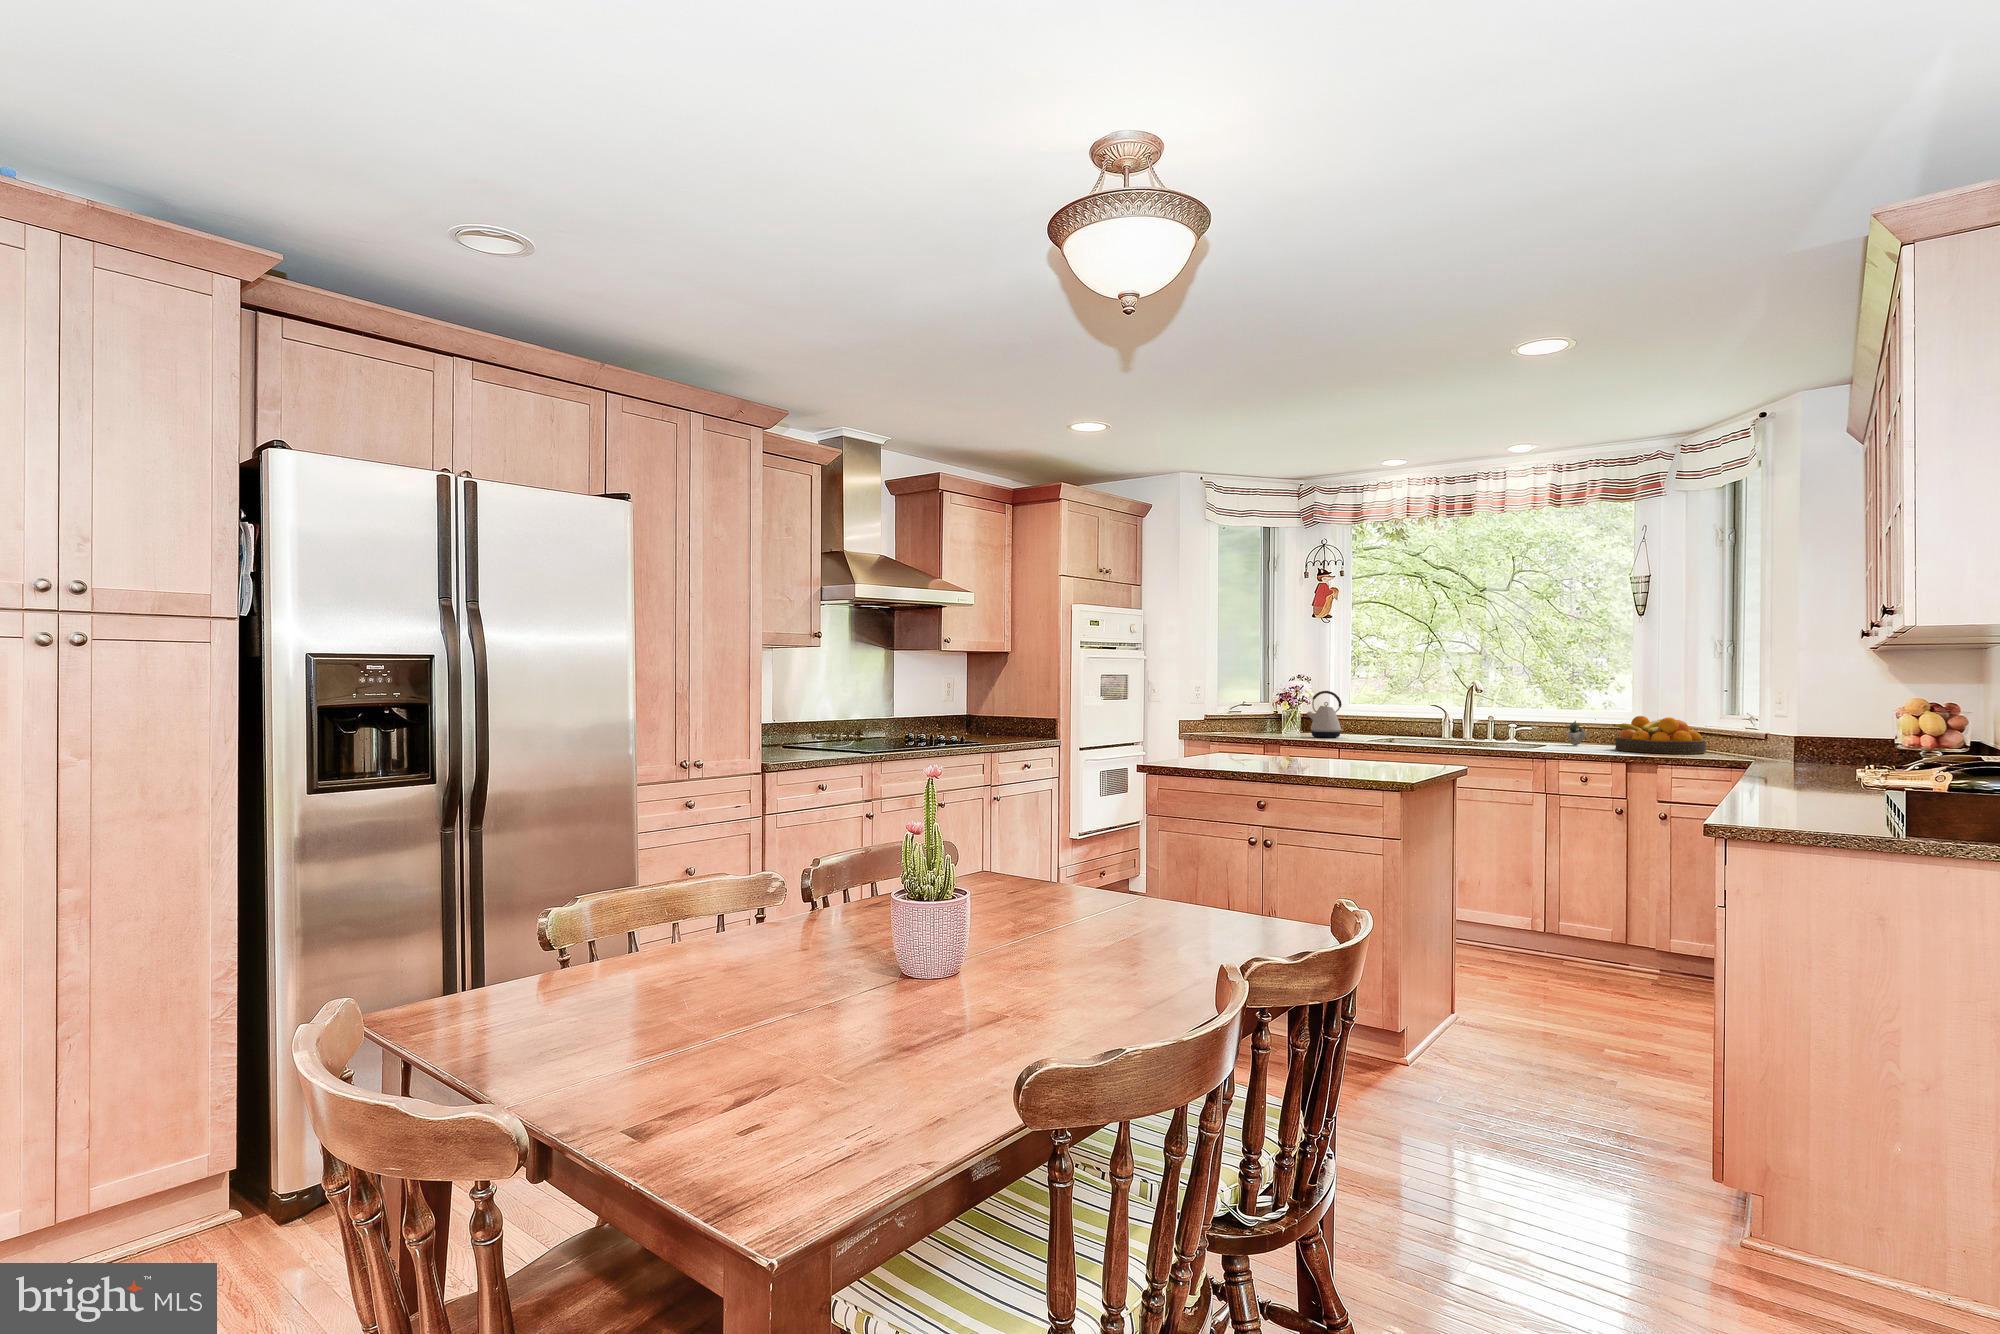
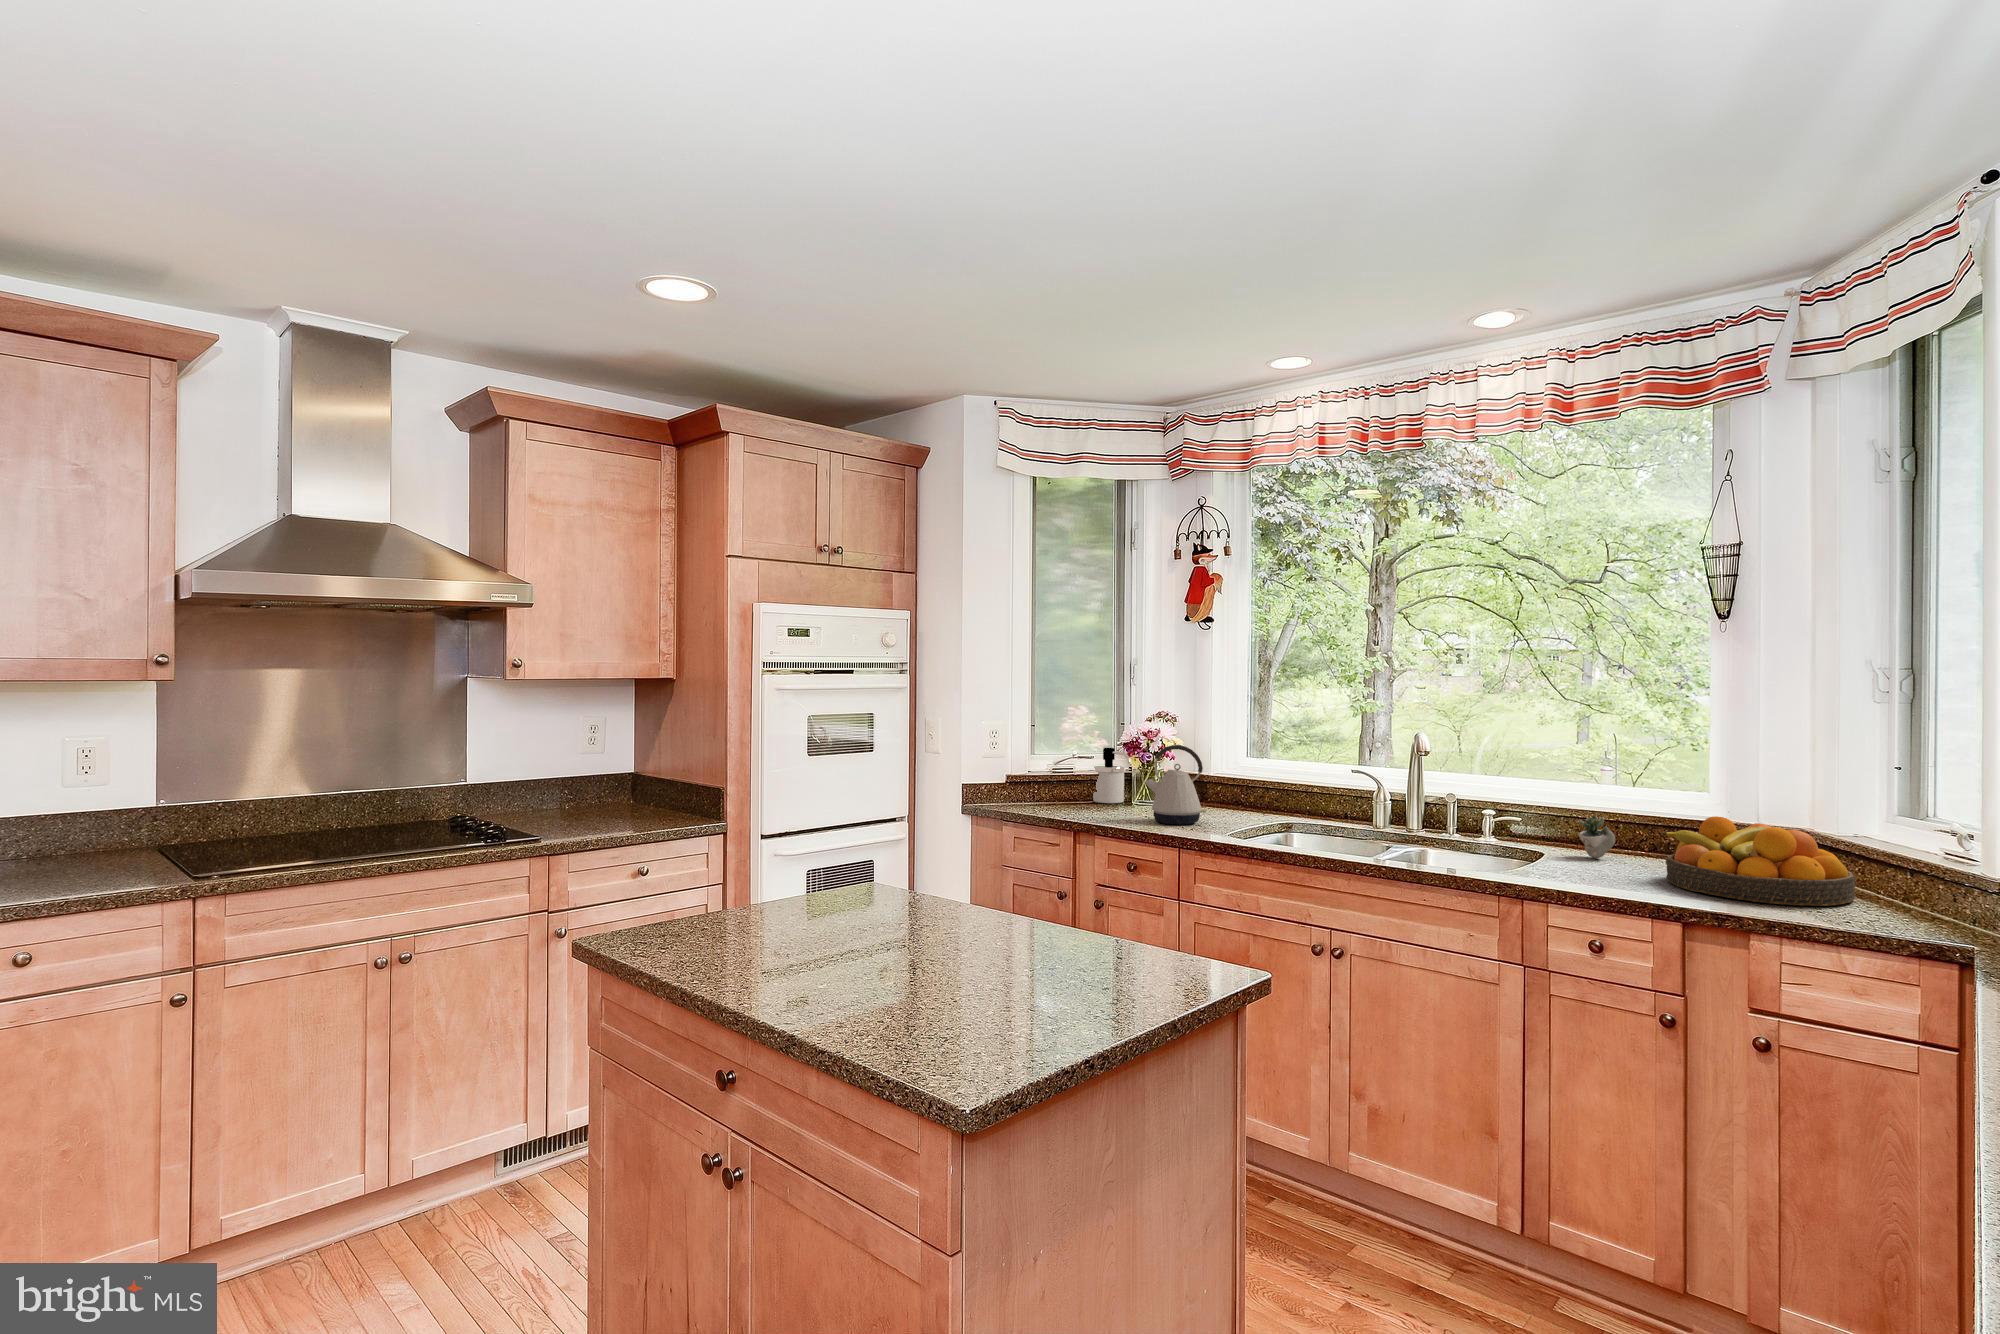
soap dispenser: none [1253,698,1282,732] -> present [1093,748,1131,803]

